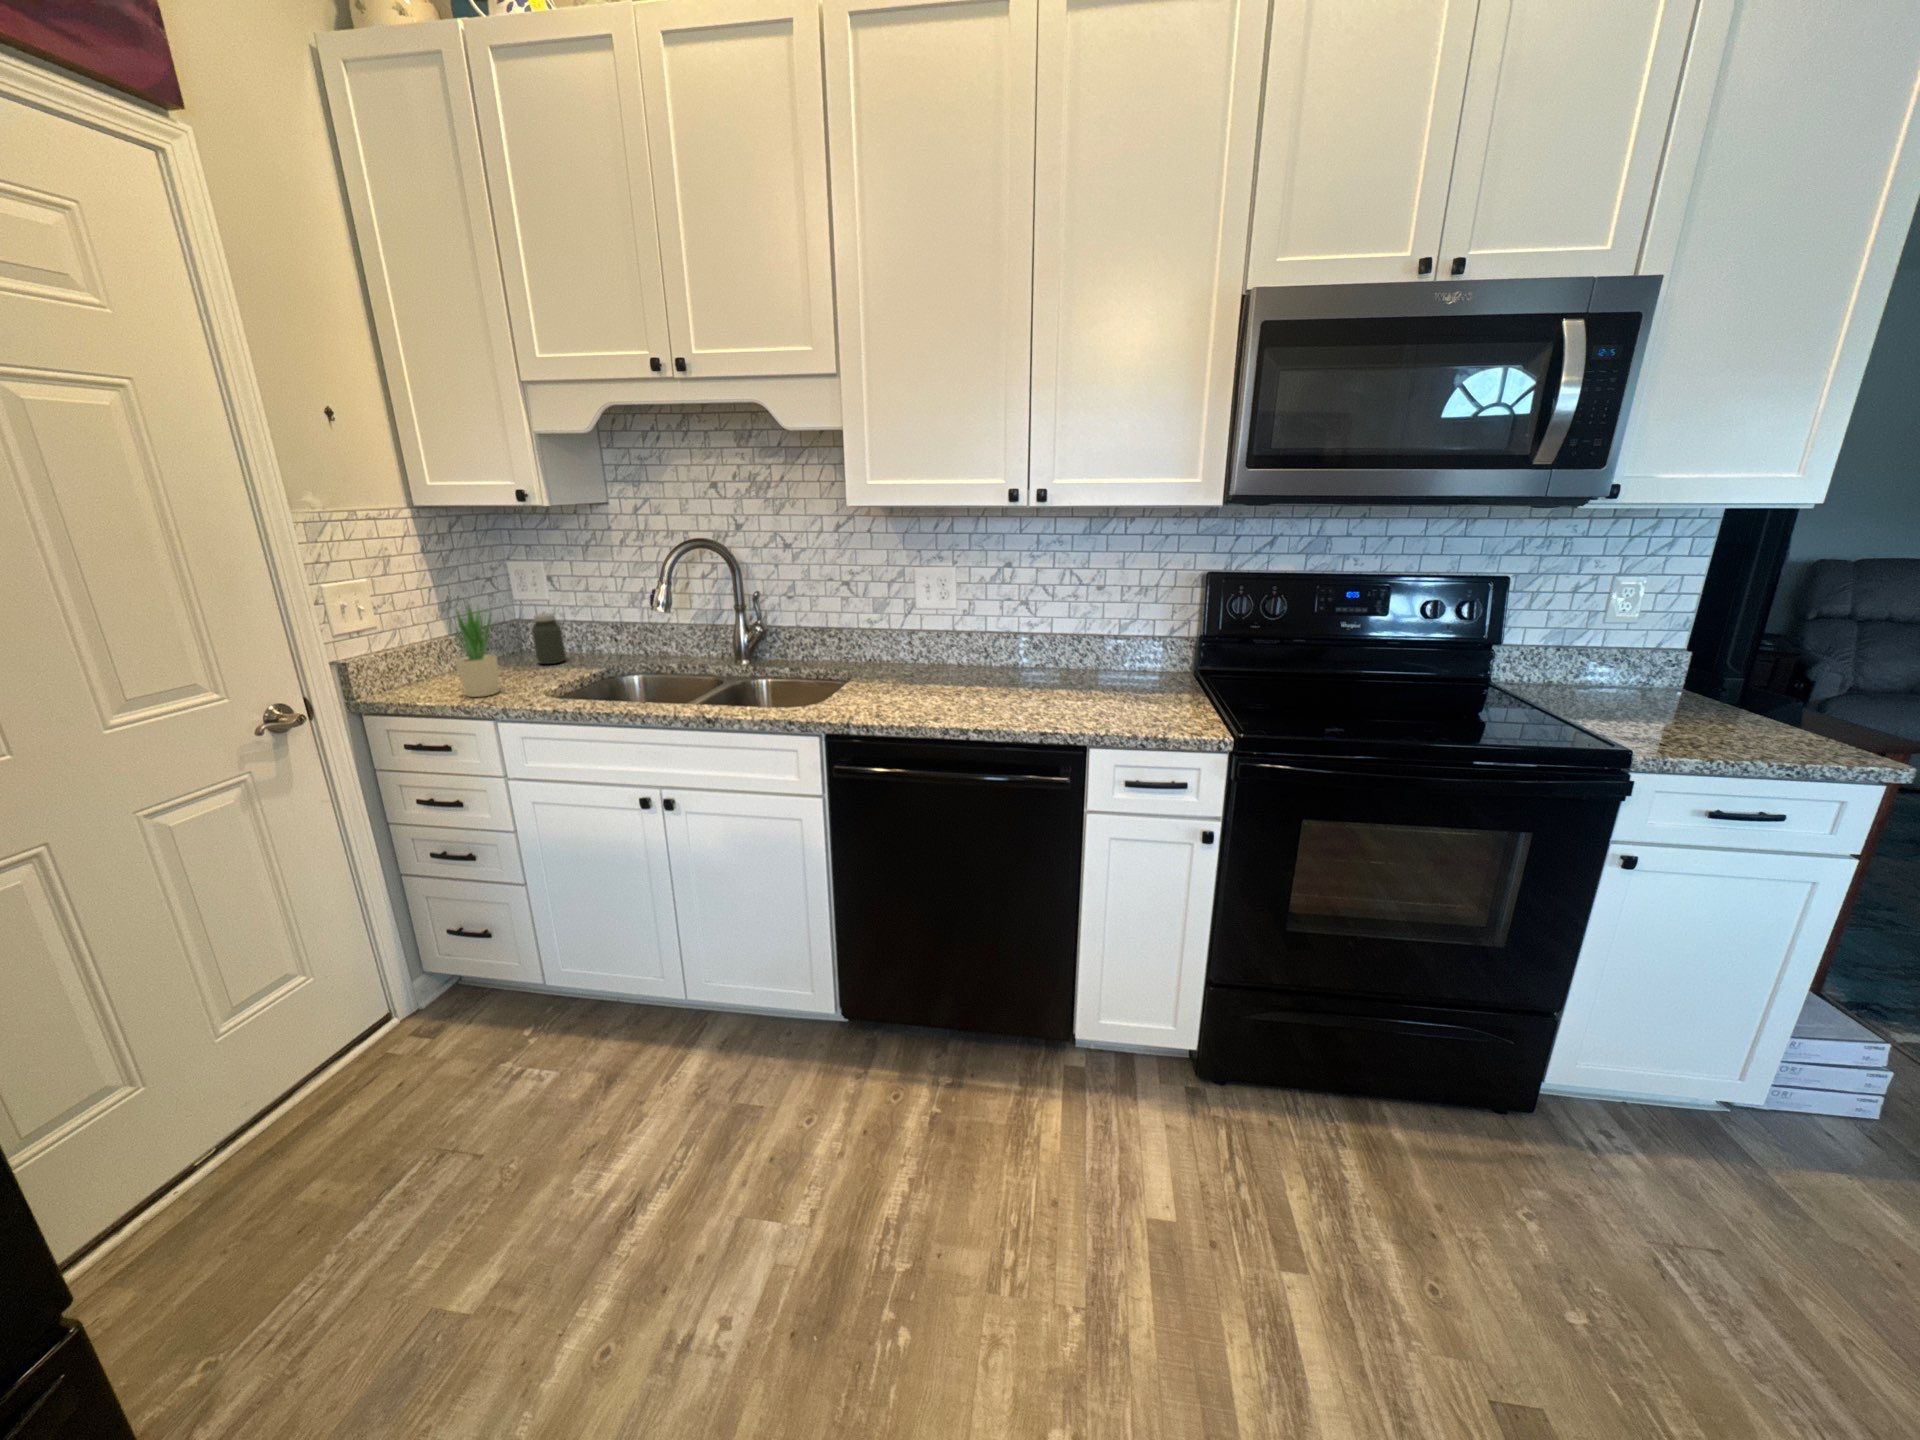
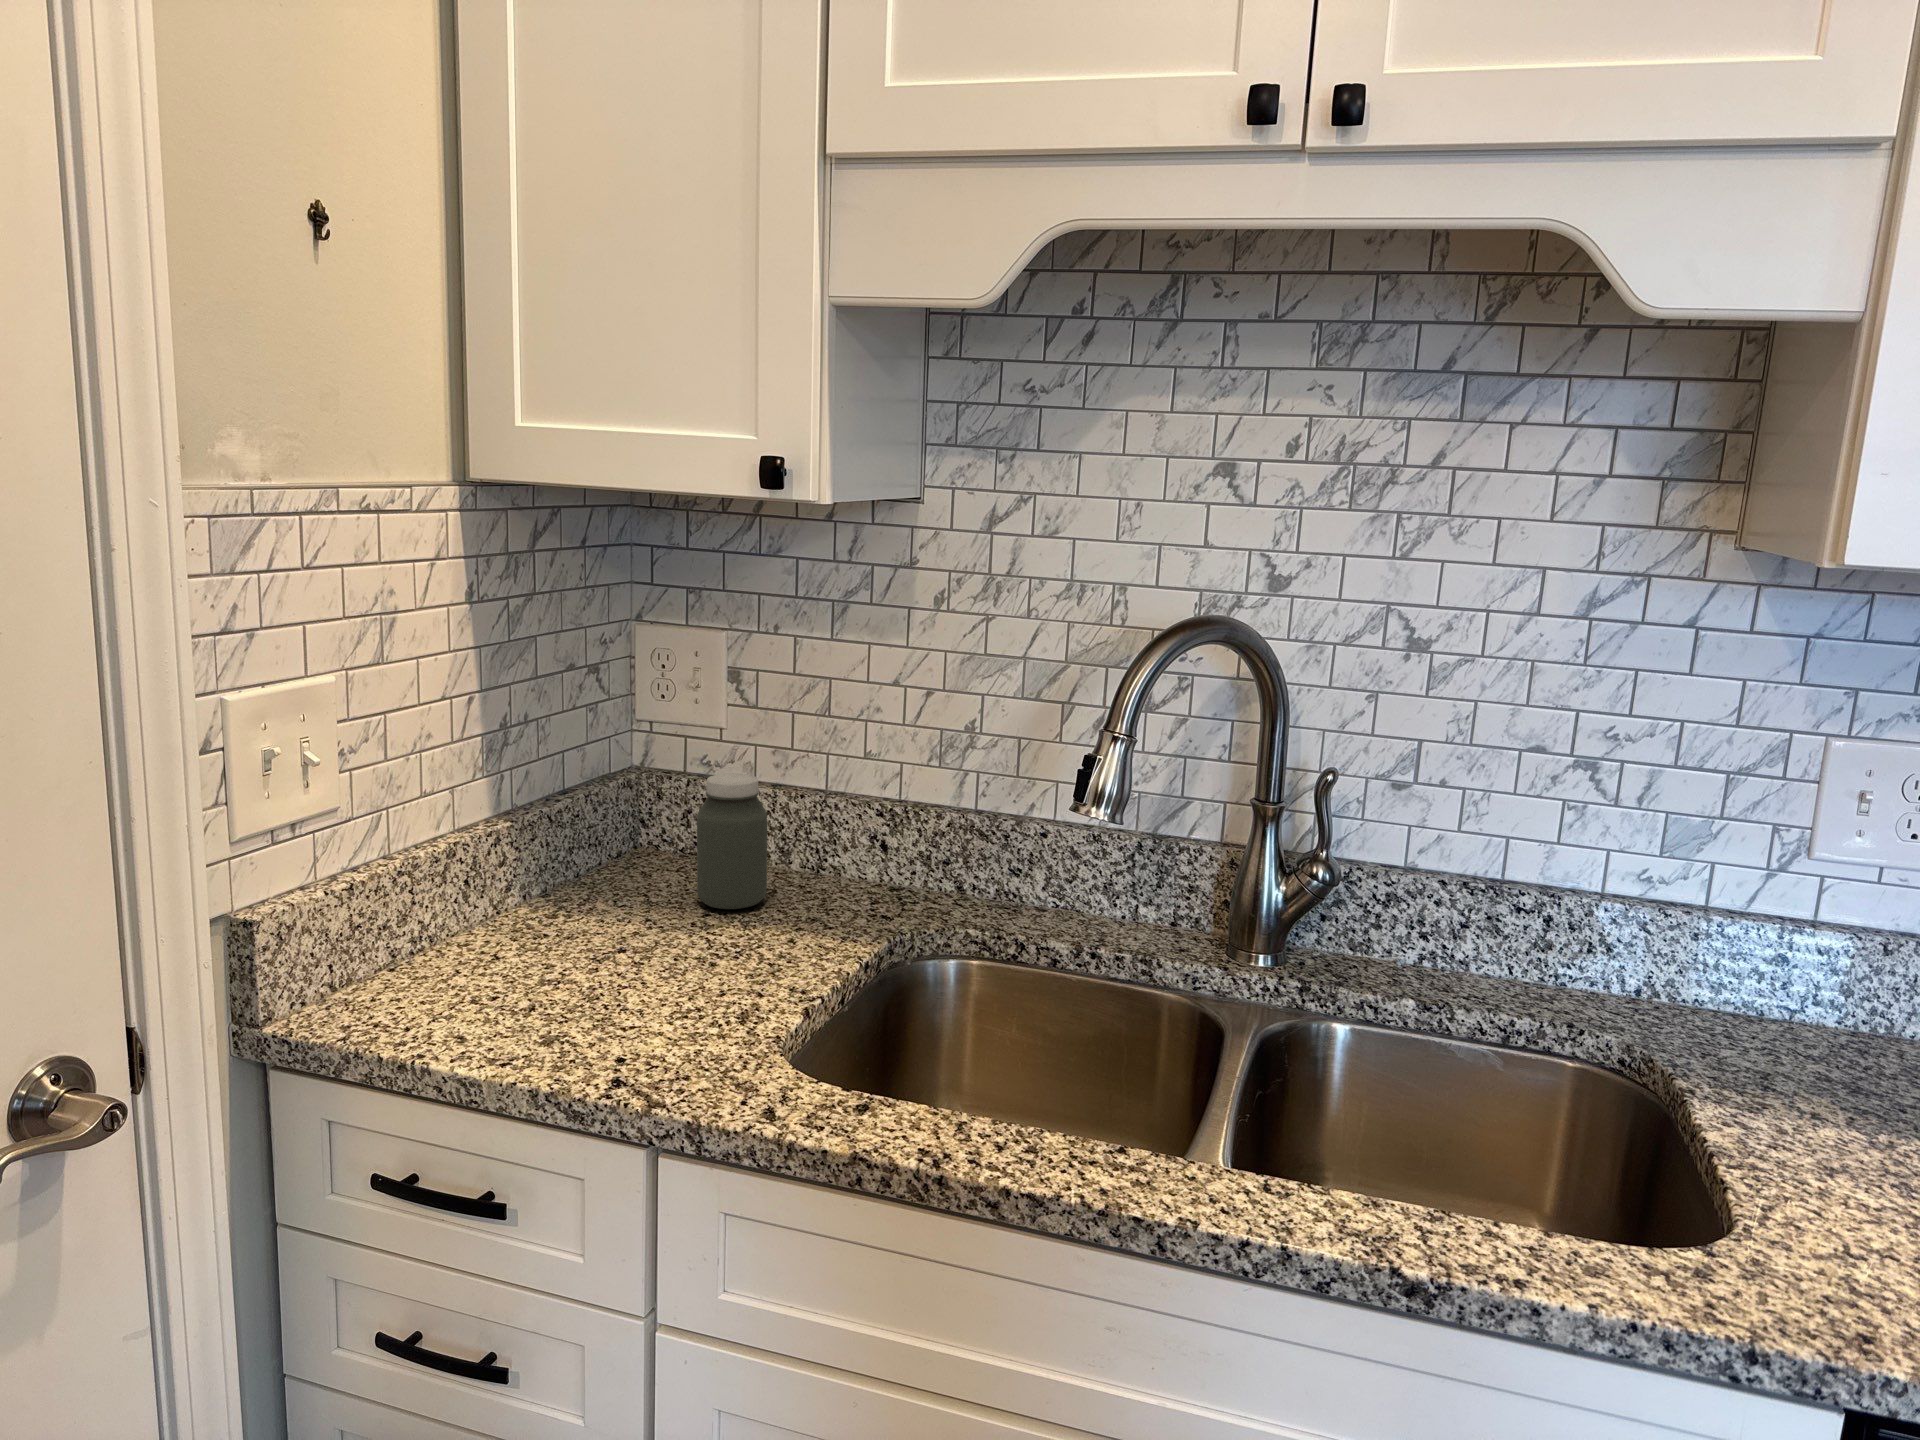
potted plant: present [455,606,499,697] -> none [549,738,675,1046]

